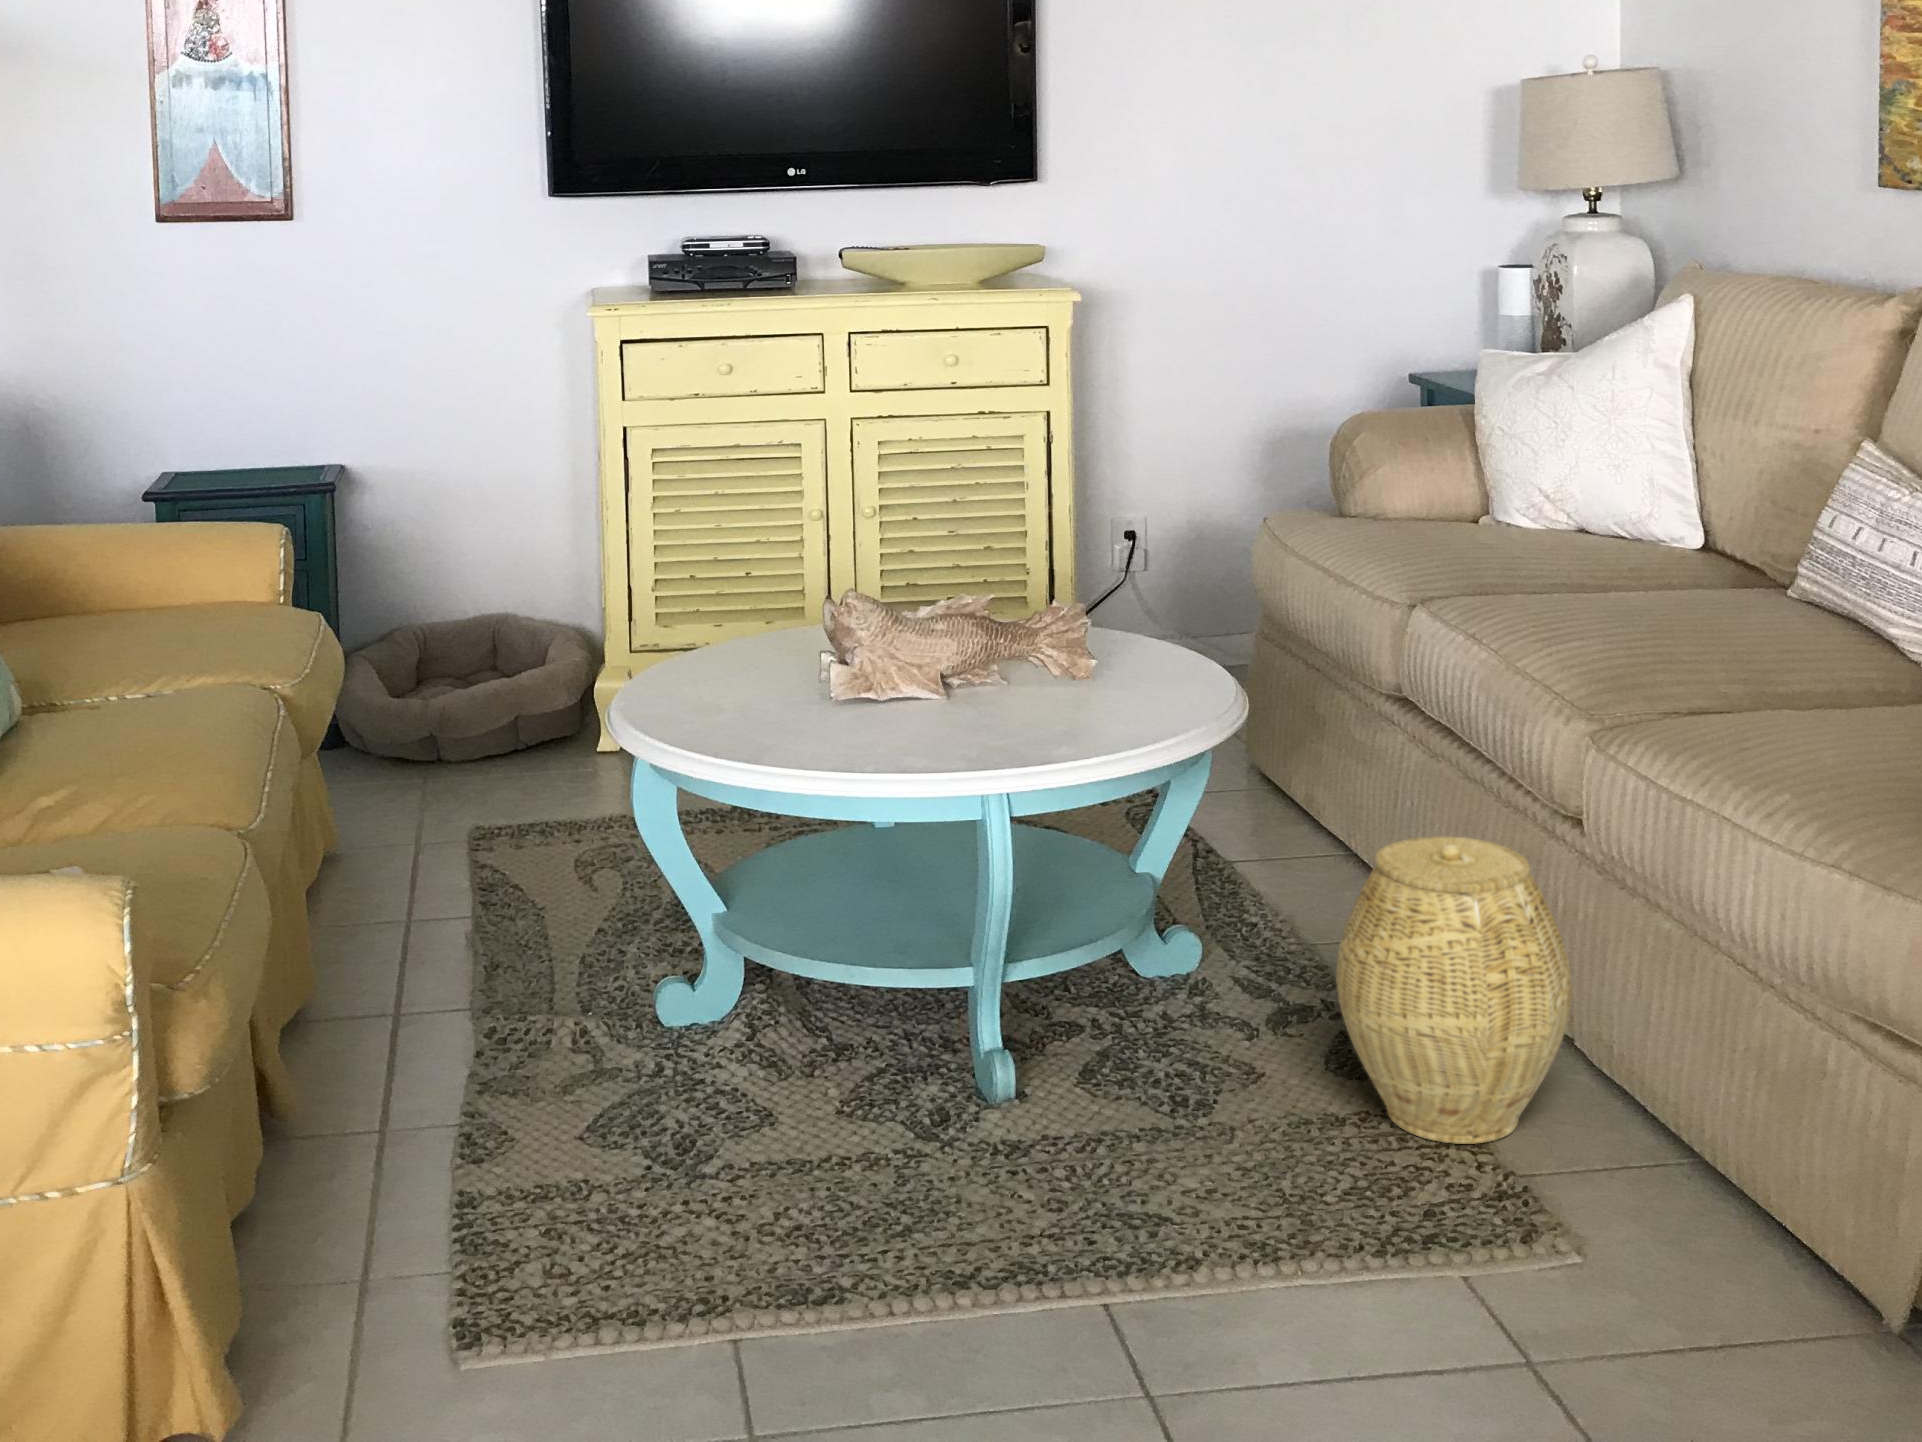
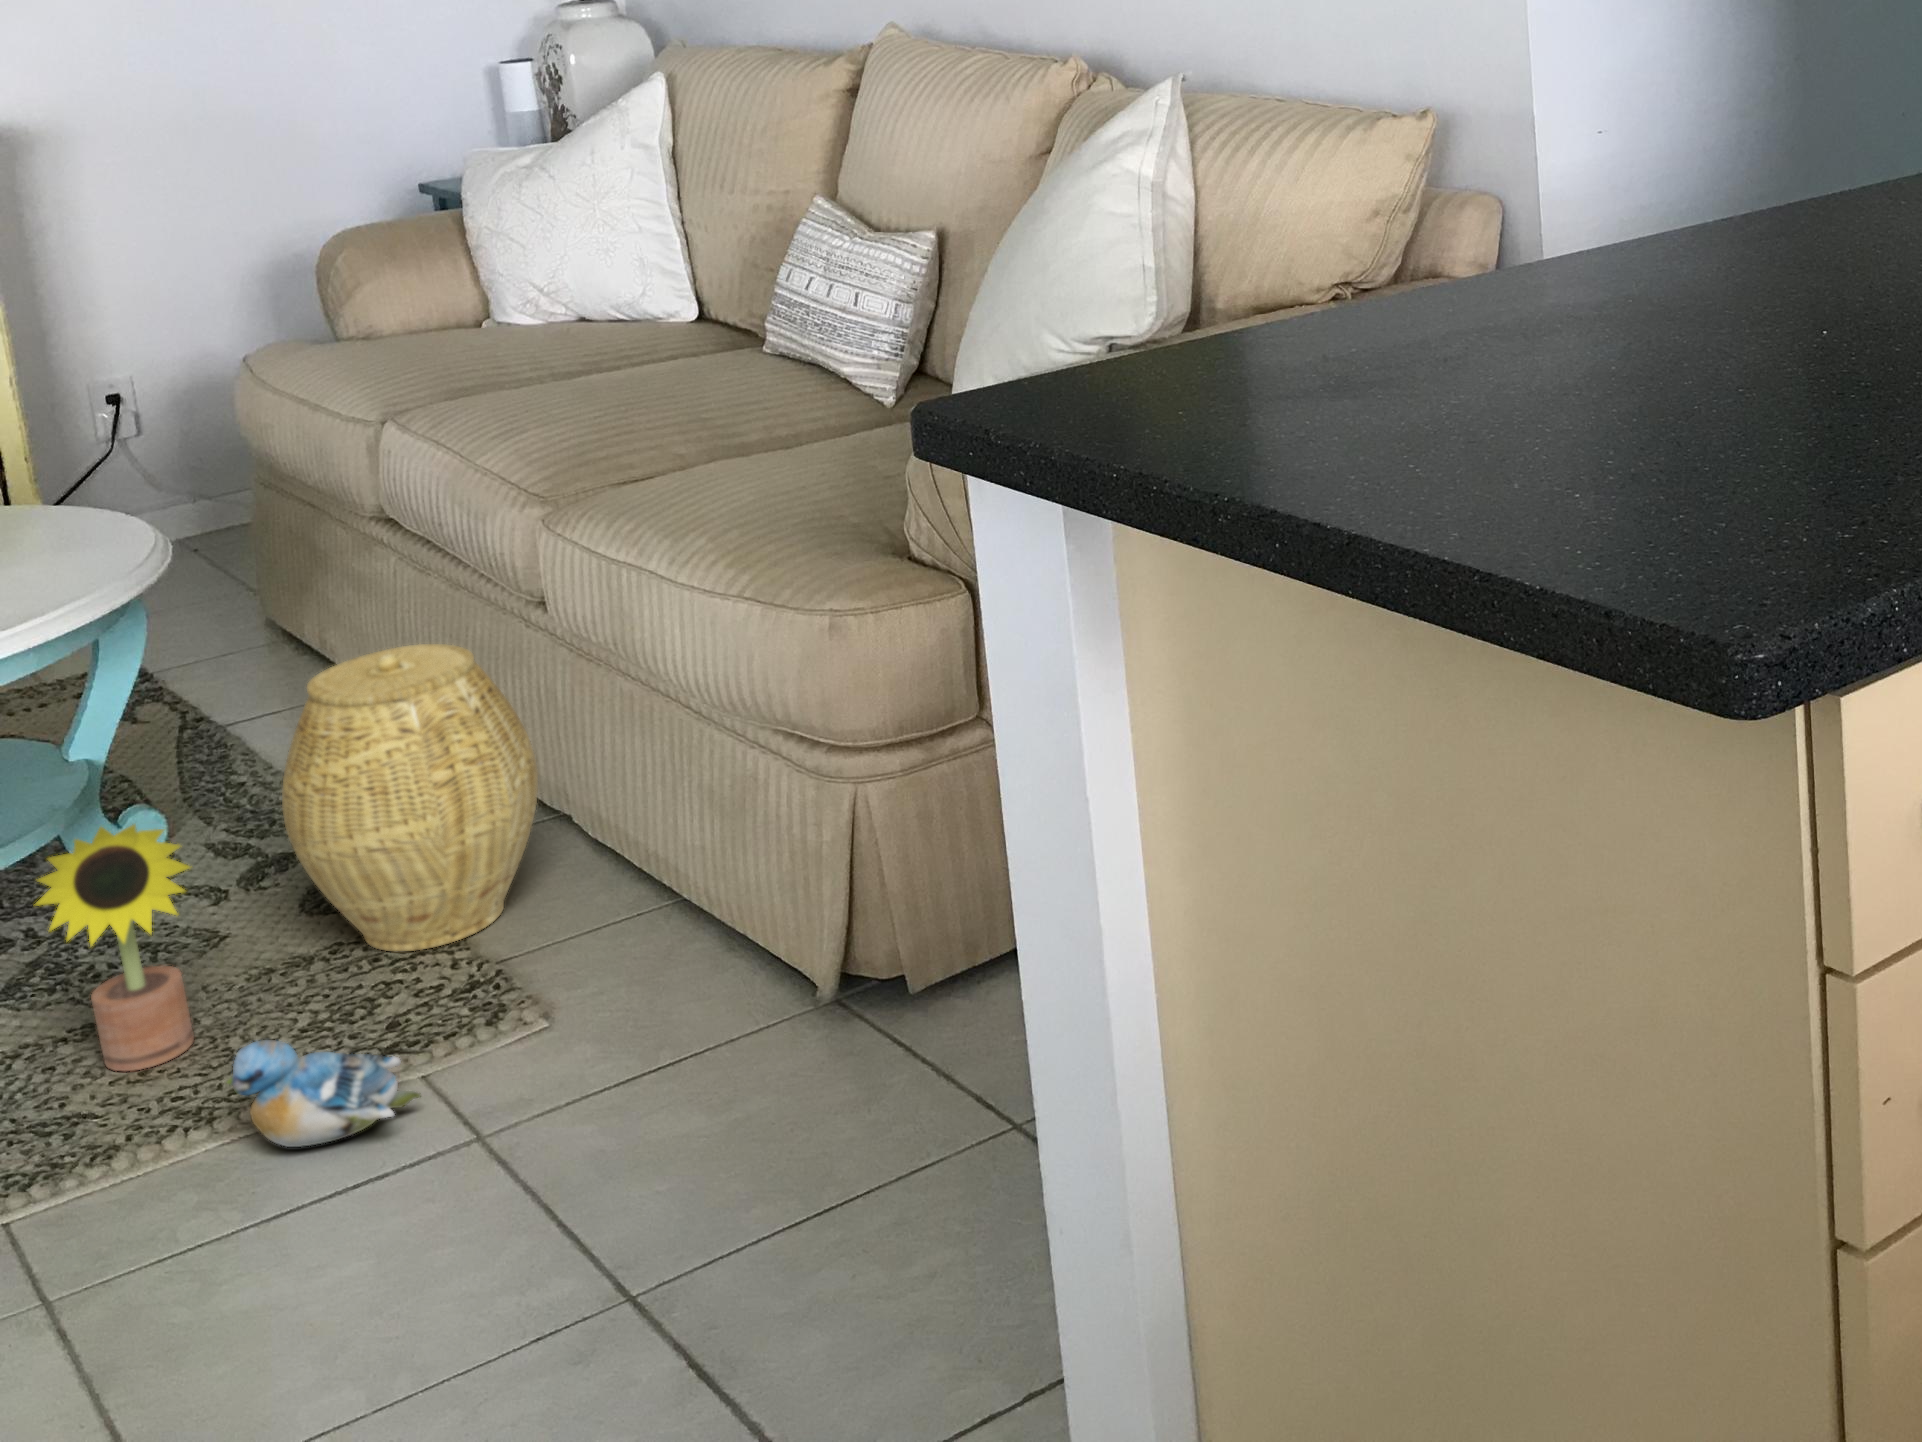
decorative plant: none [1151,953,1282,1187] -> present [36,824,194,1071]
plush toy: none [1307,1204,1476,1326] -> present [228,1040,421,1147]

